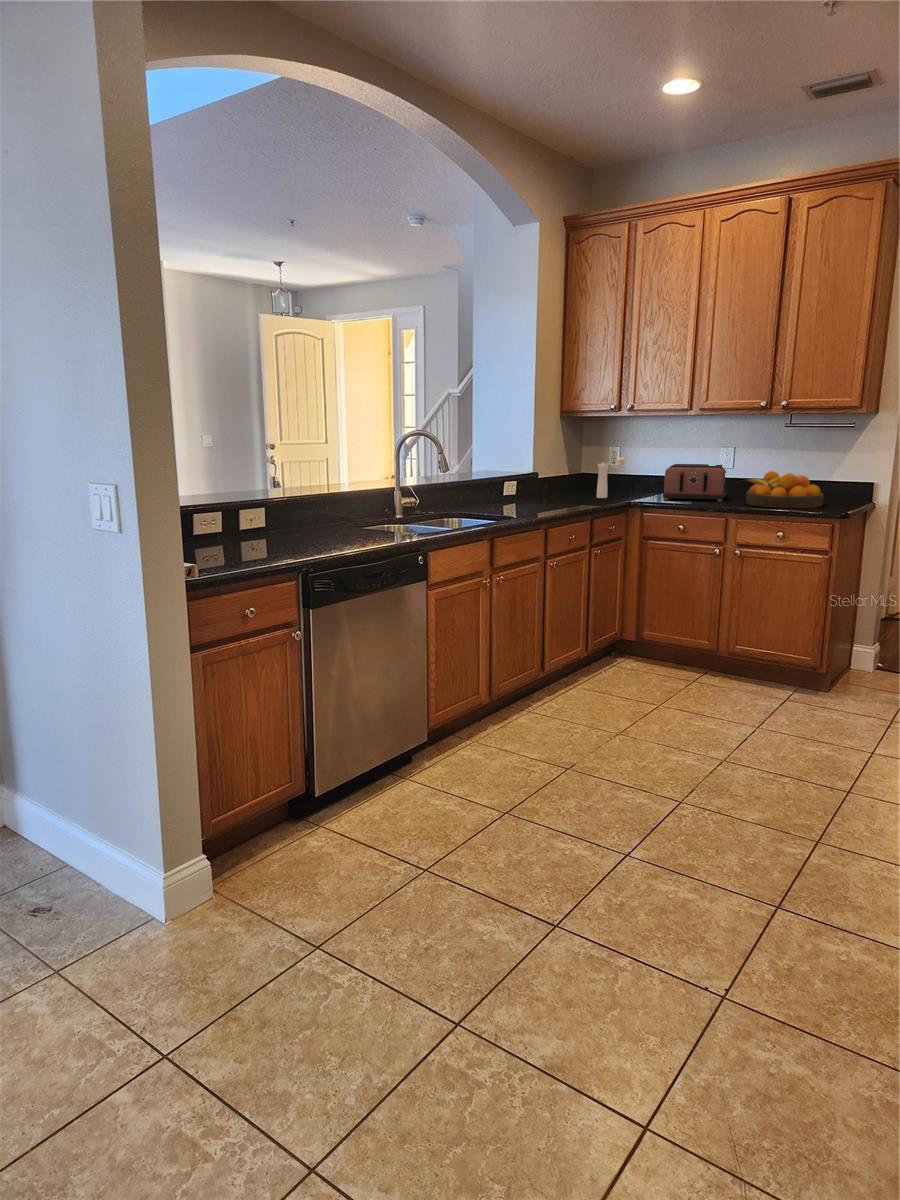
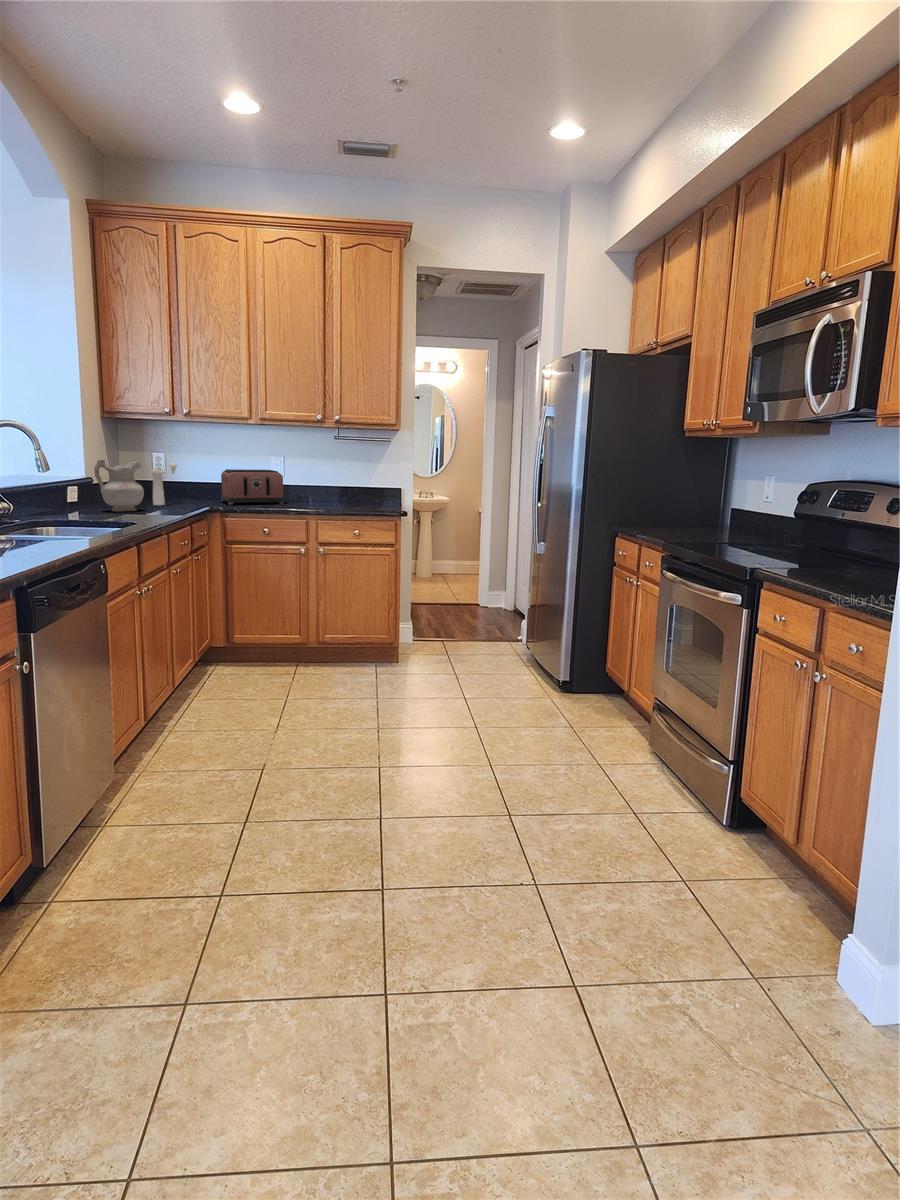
ceramic pitcher: none [535,455,576,503] -> present [94,460,144,511]
fruit bowl: present [746,471,824,508] -> none [308,475,374,506]

